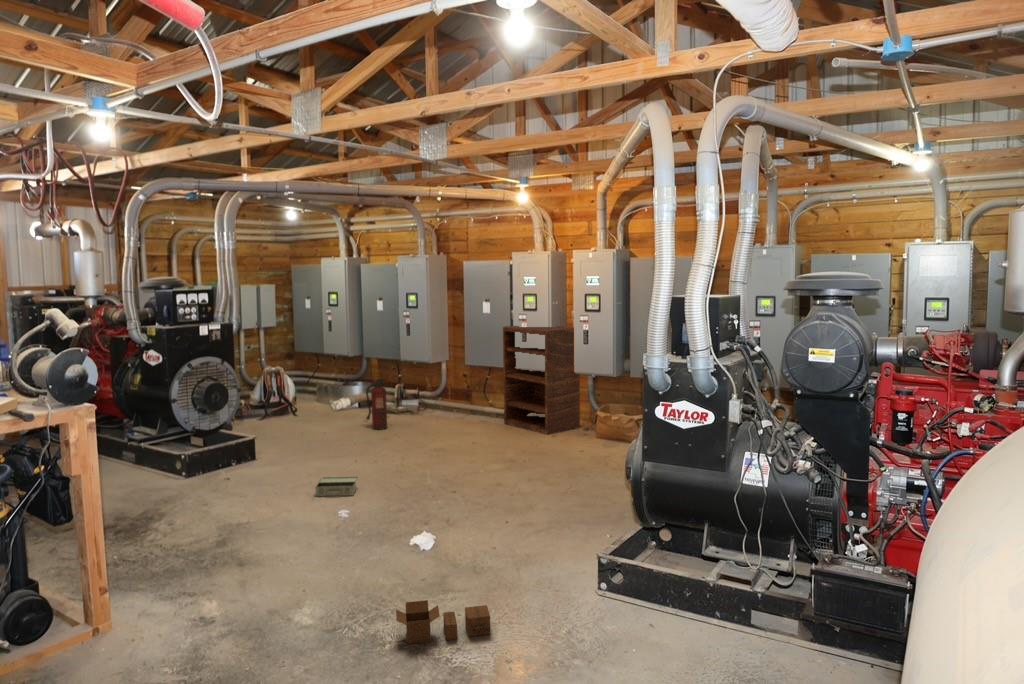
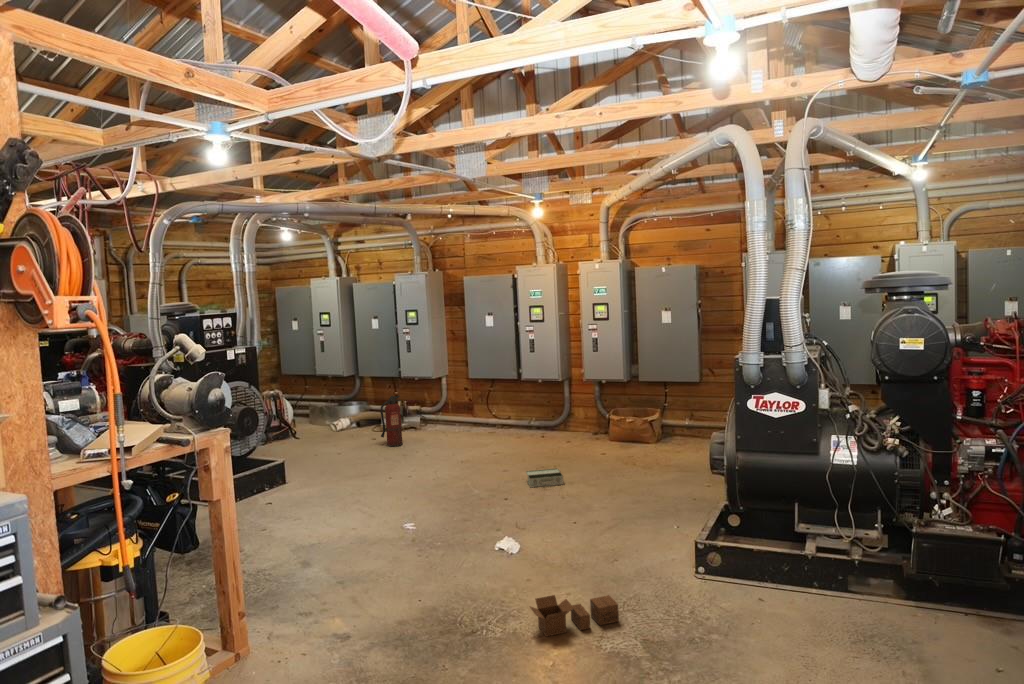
shelving unit: present [503,325,580,435] -> none [512,335,591,442]
toolbox: present [315,477,358,496] -> present [526,469,564,488]

